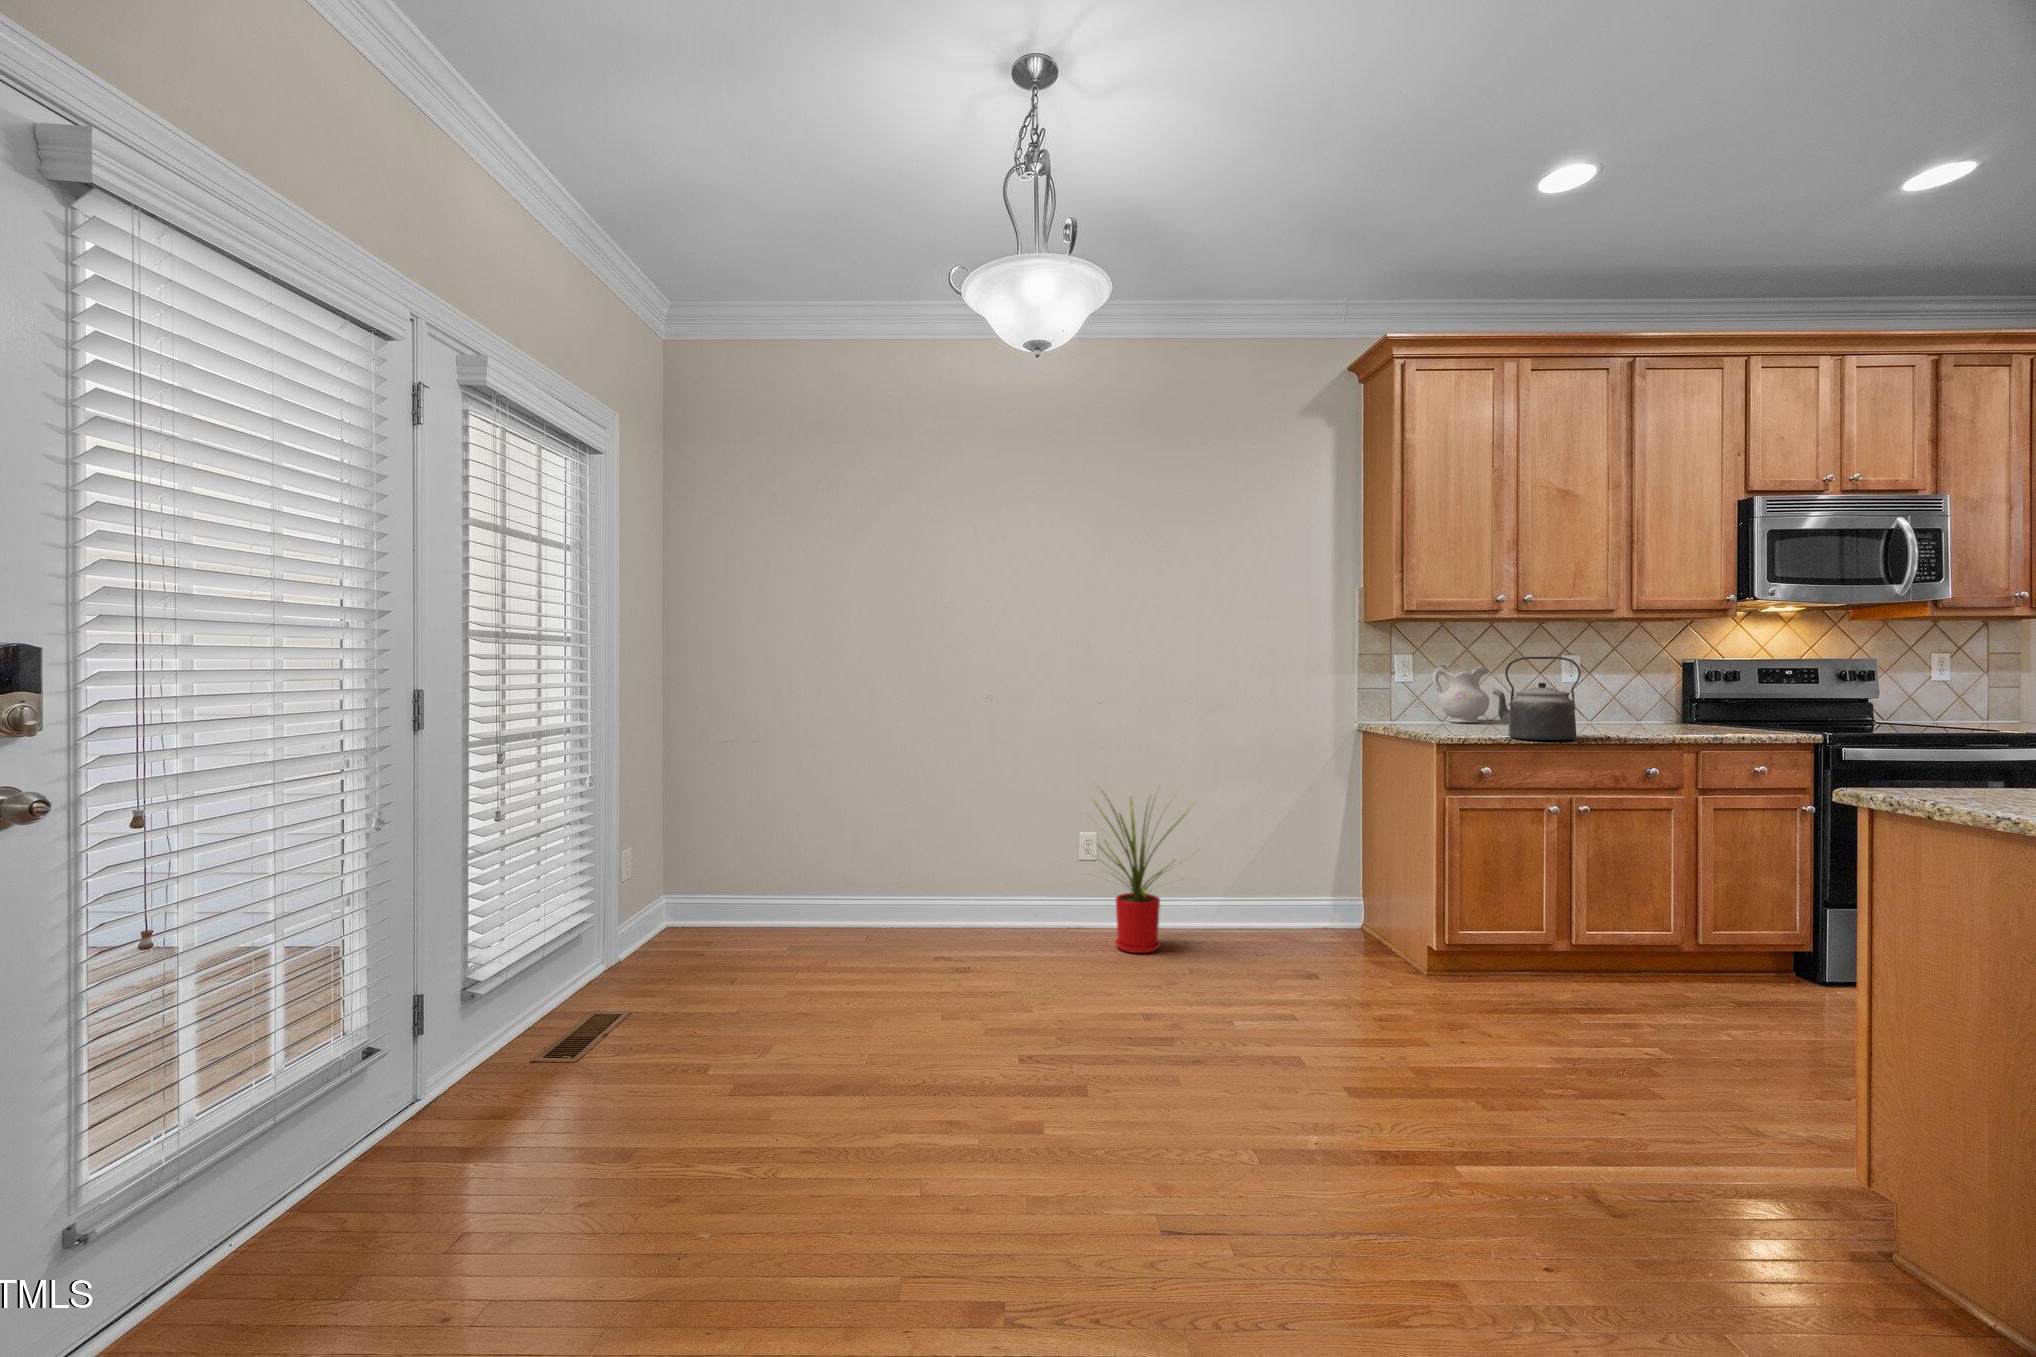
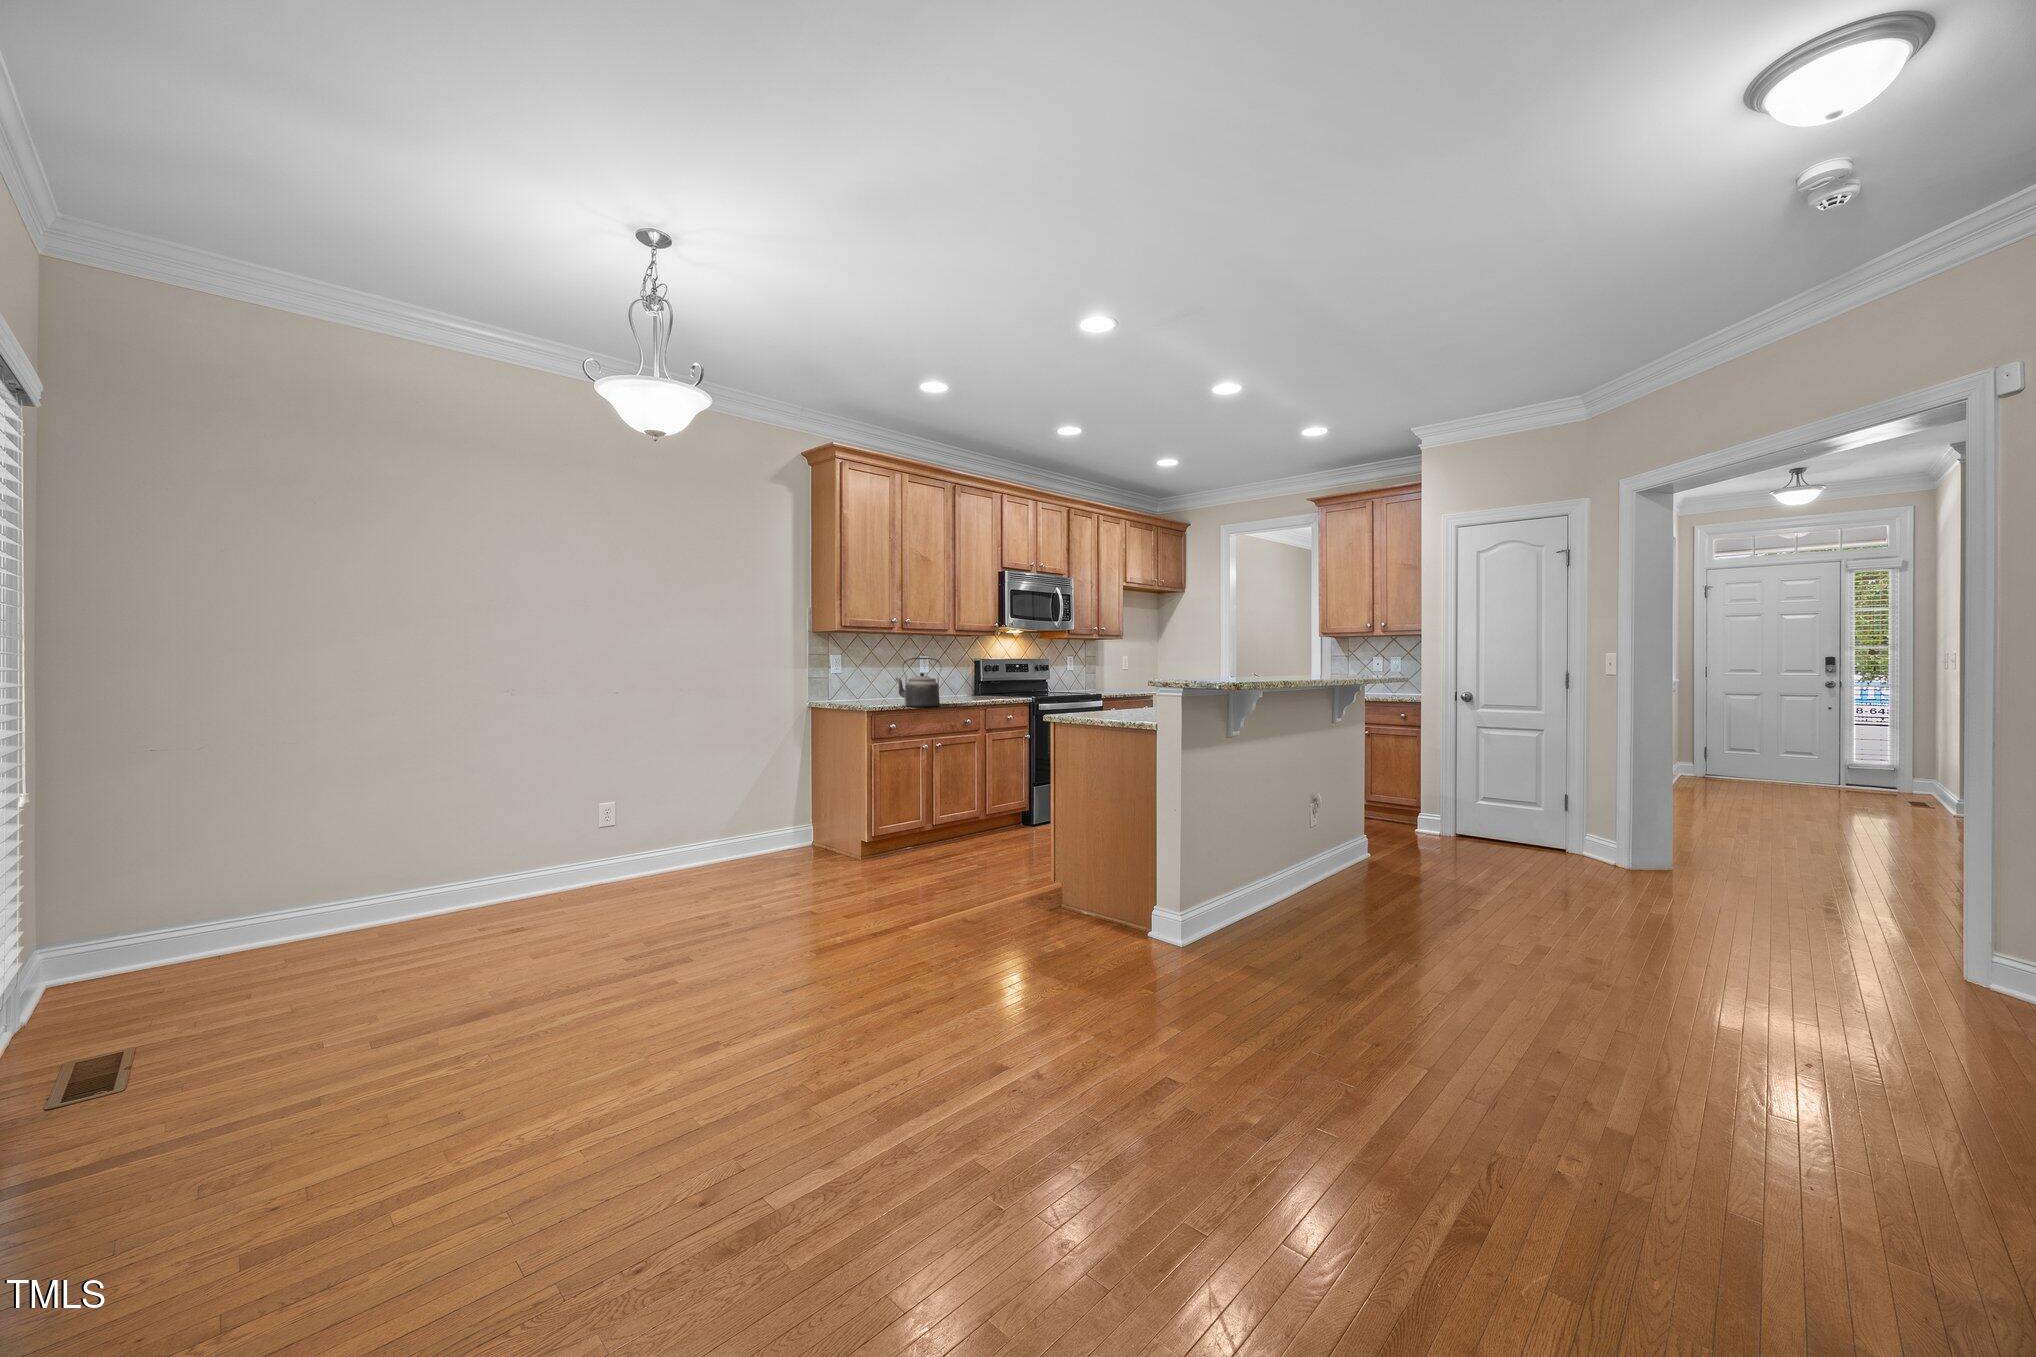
ceramic pitcher: present [1433,665,1489,723] -> none [849,662,882,699]
house plant: present [1097,790,1195,953] -> none [613,753,717,884]

